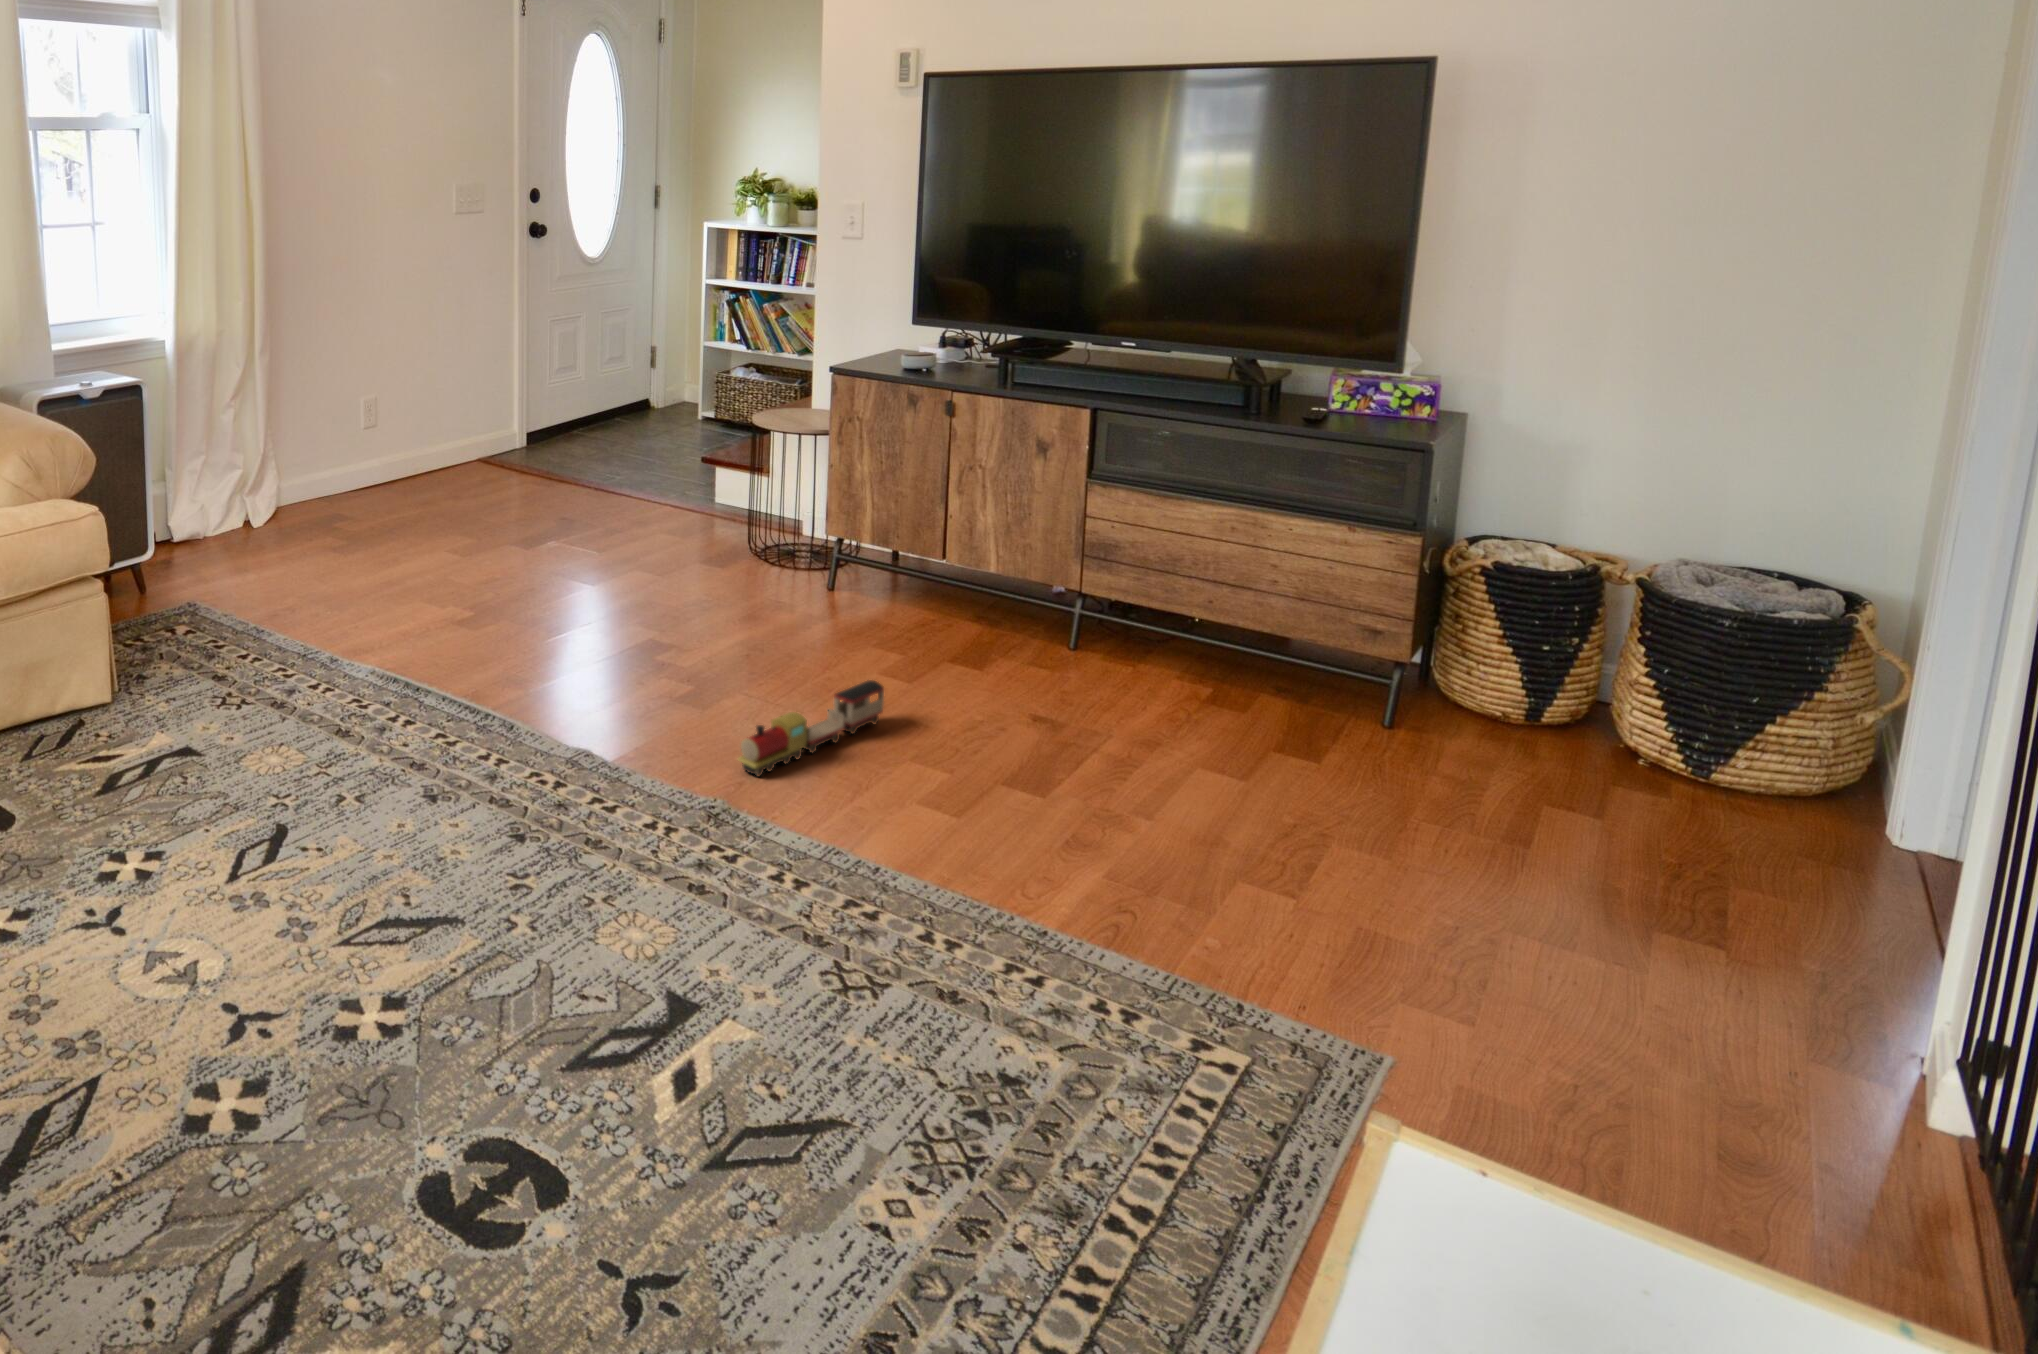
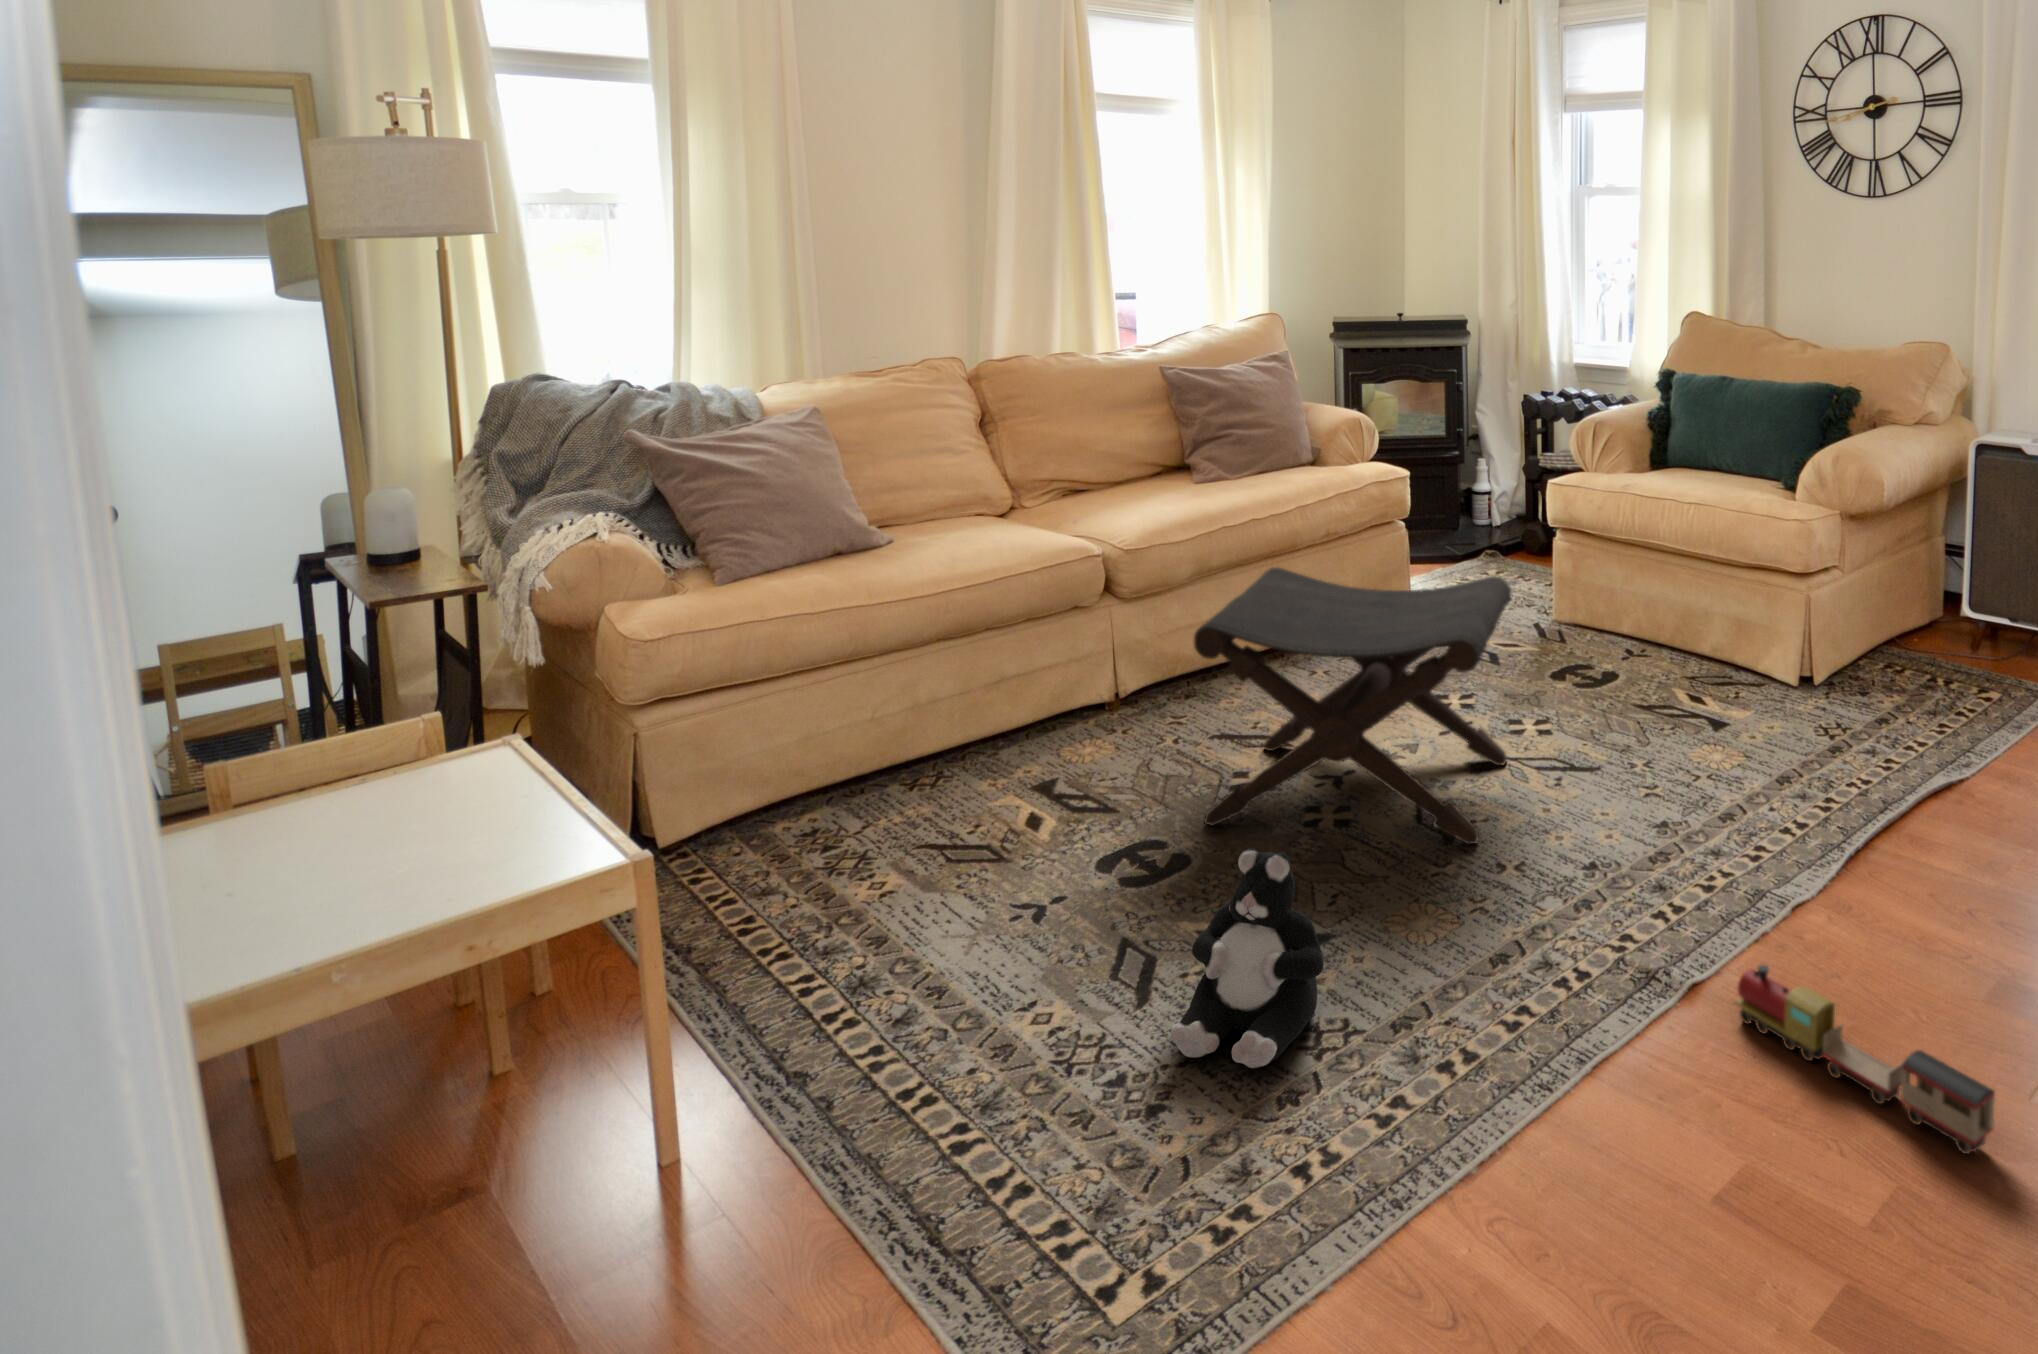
footstool: none [55,637,482,1120] -> present [1194,567,1511,844]
plush toy: none [768,835,946,1053] -> present [1171,848,1324,1068]

